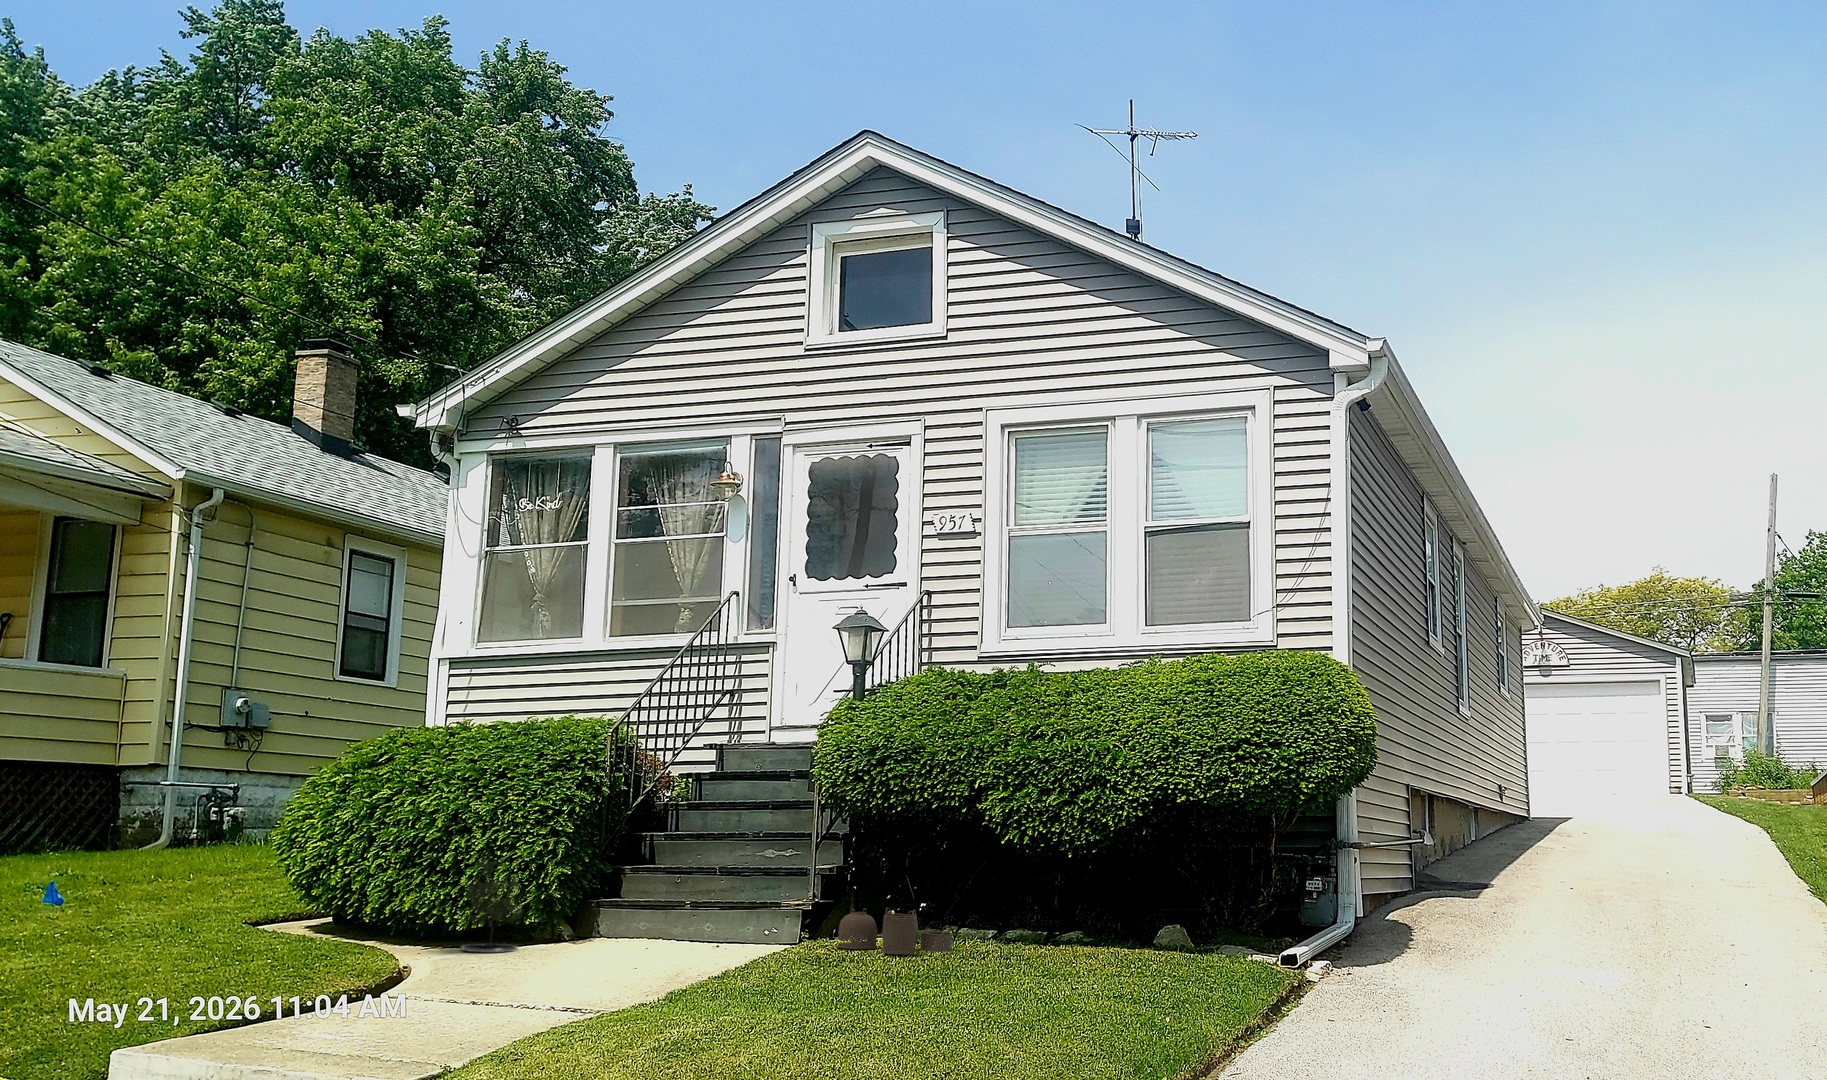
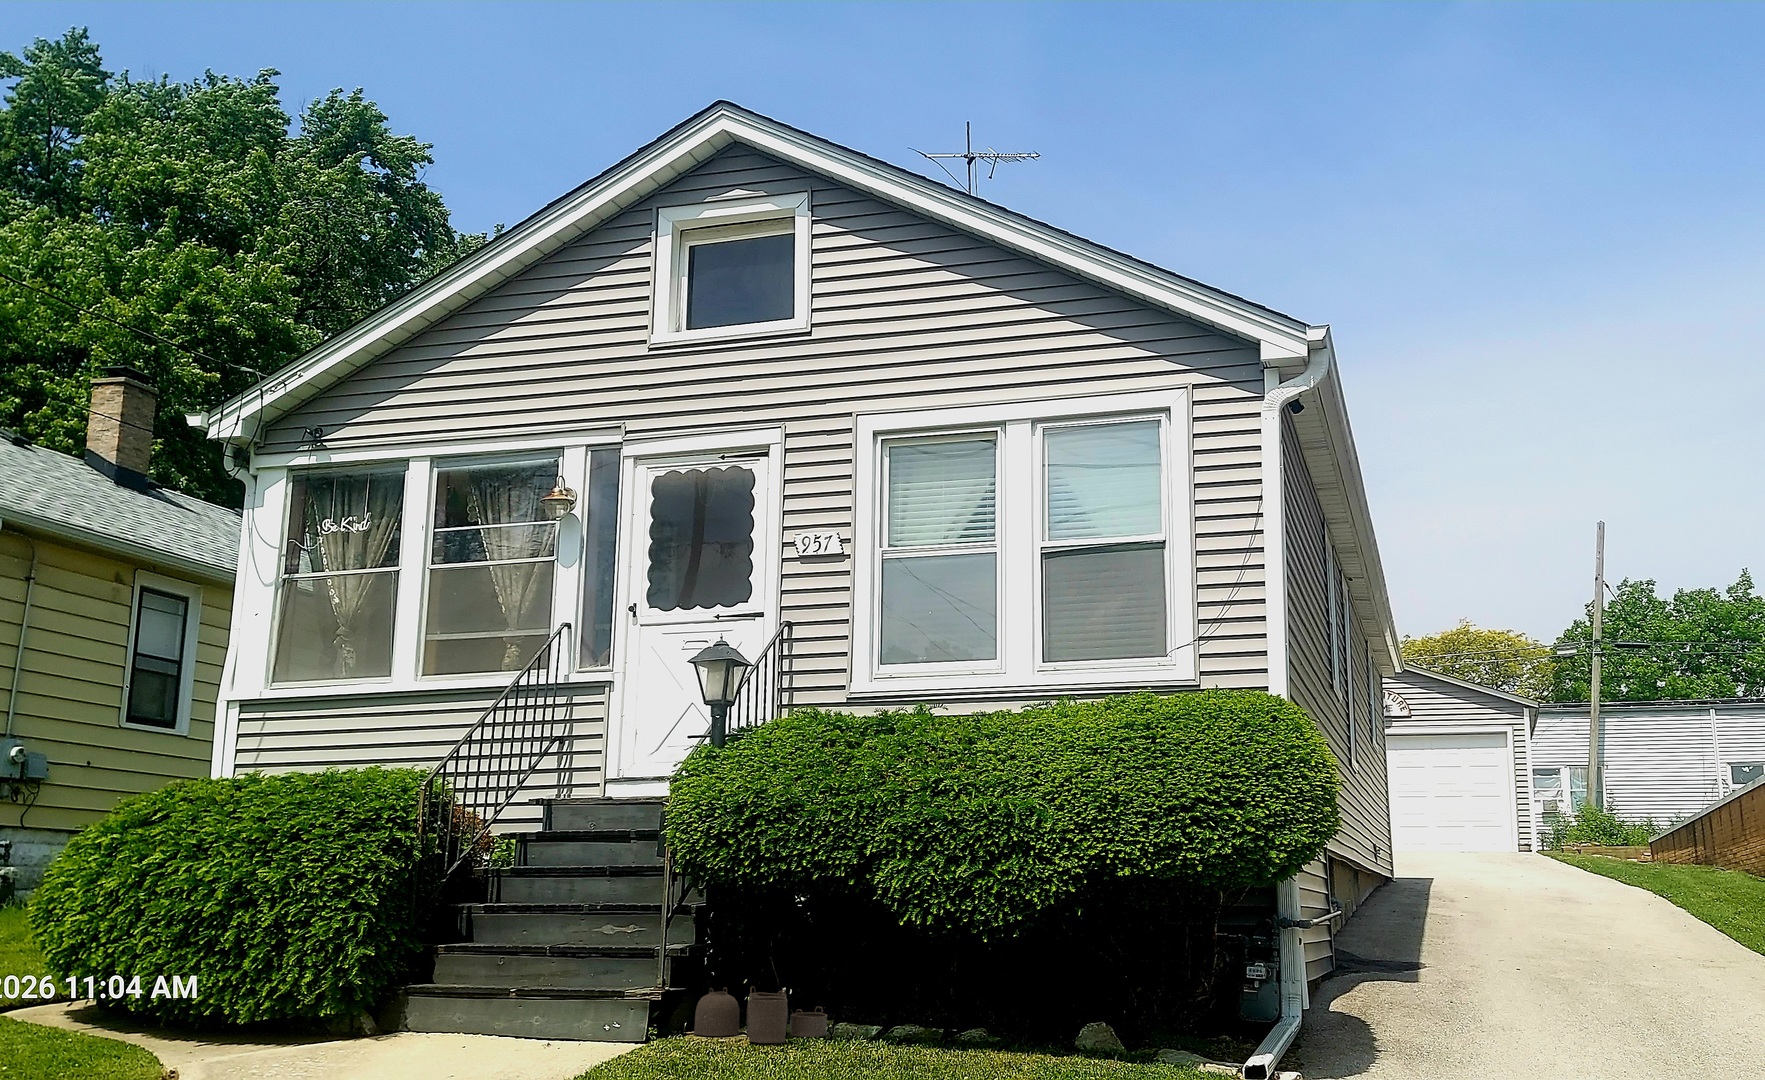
potted tree: present [461,854,521,953] -> none [242,925,323,1053]

